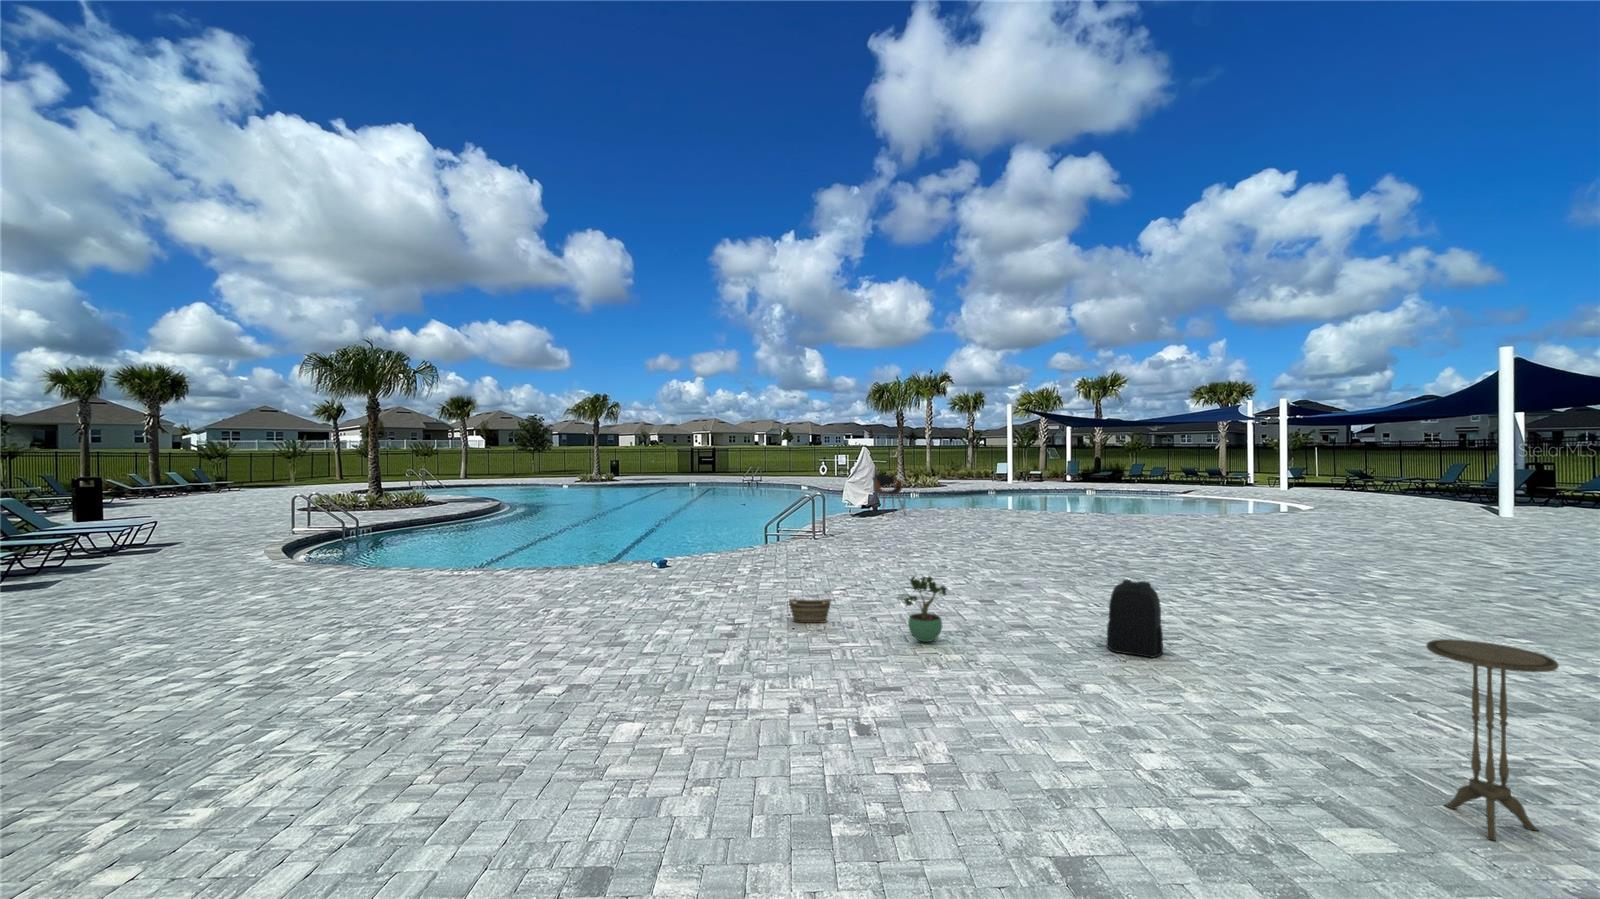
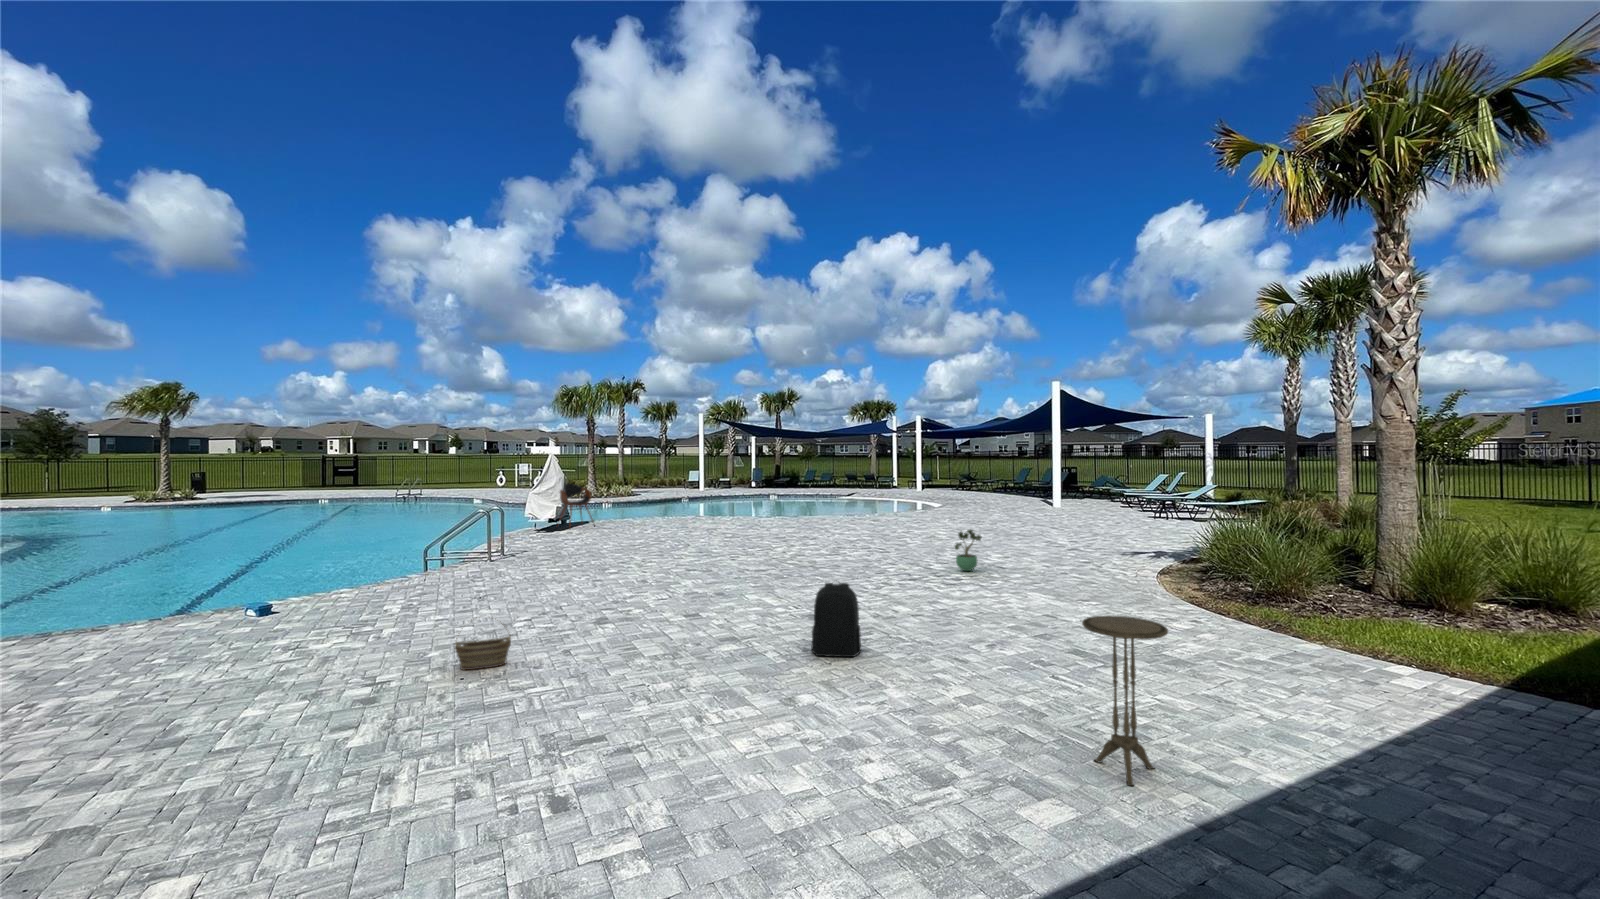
potted plant: present [904,576,946,642] -> present [955,530,982,571]

